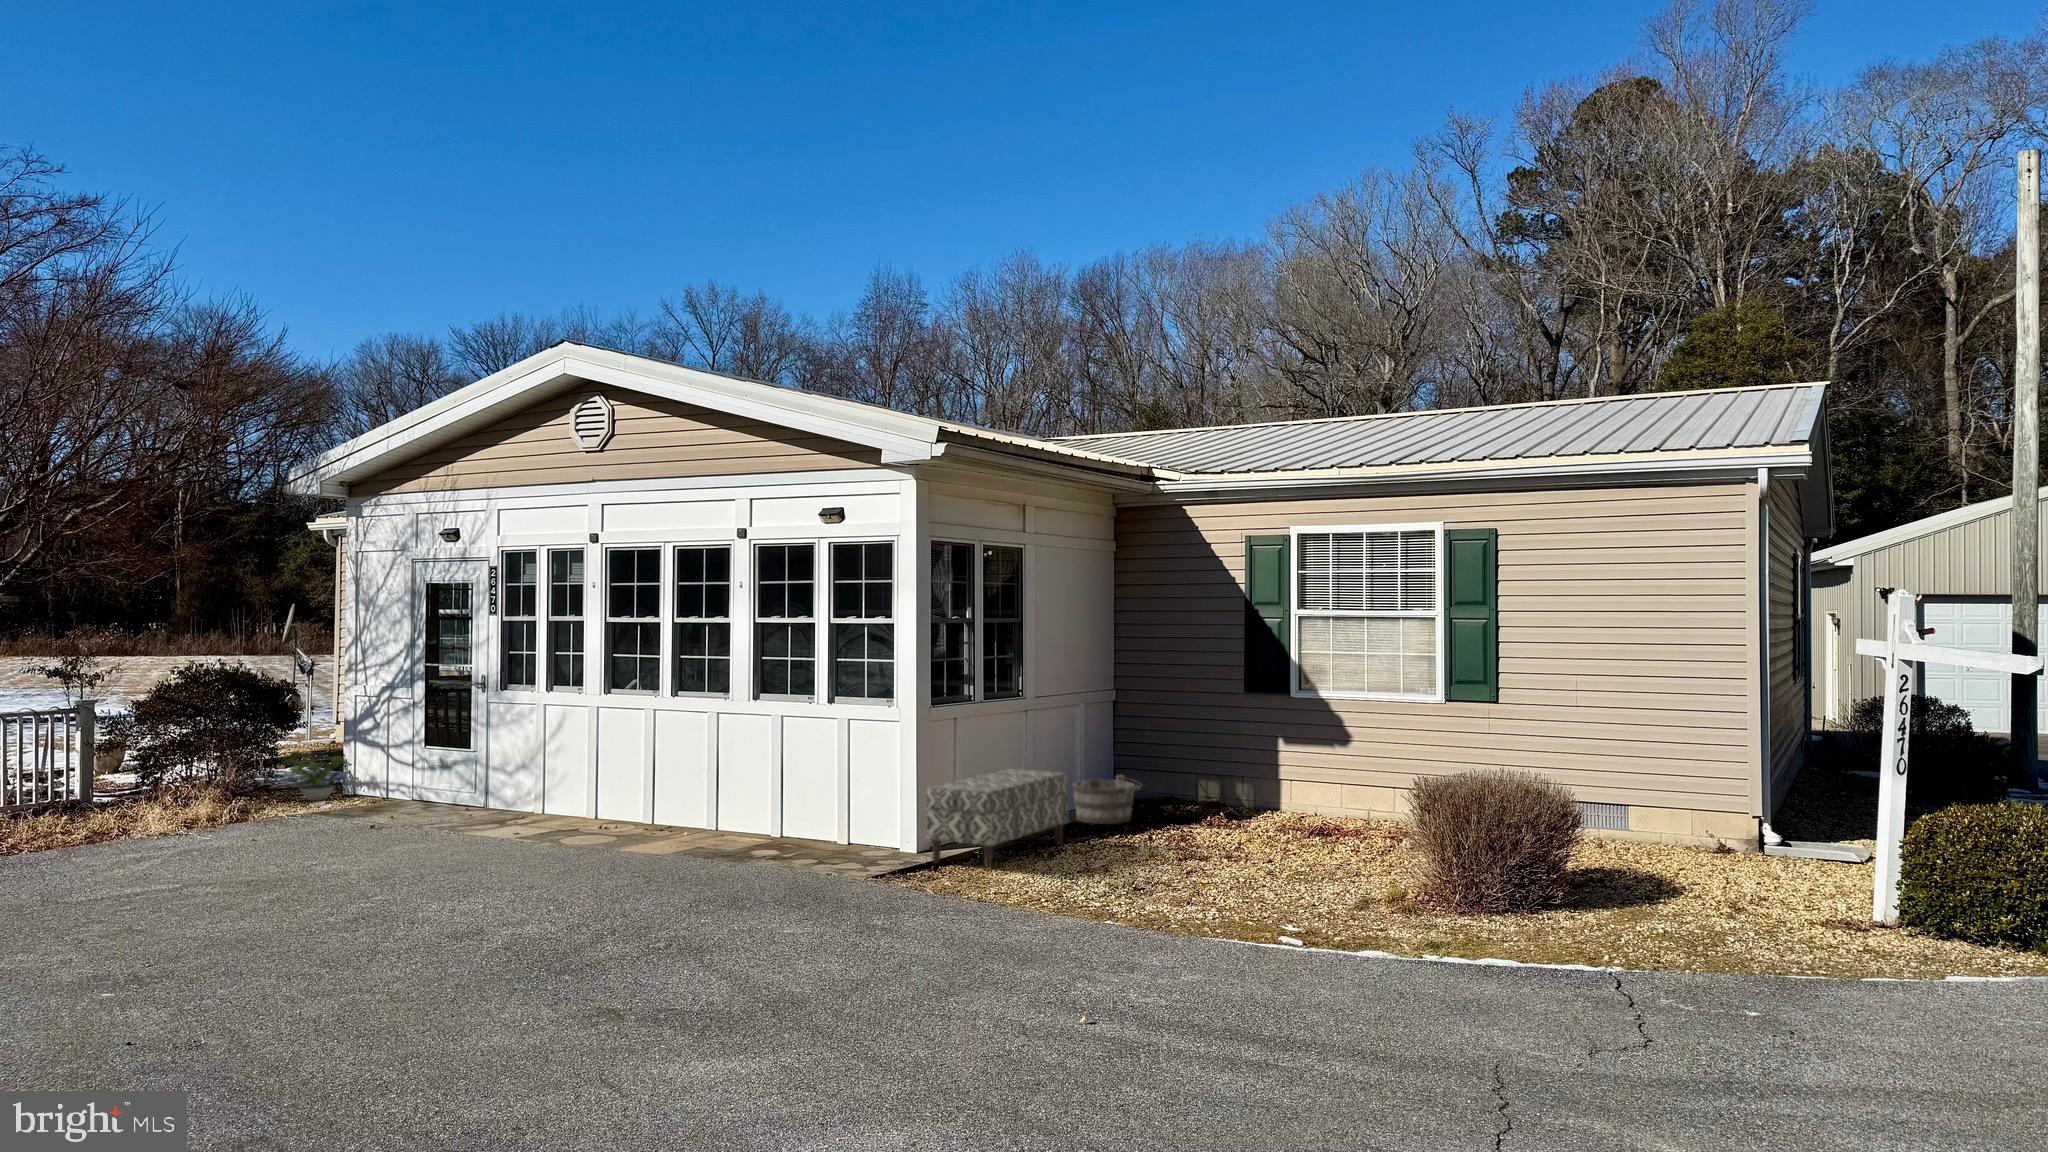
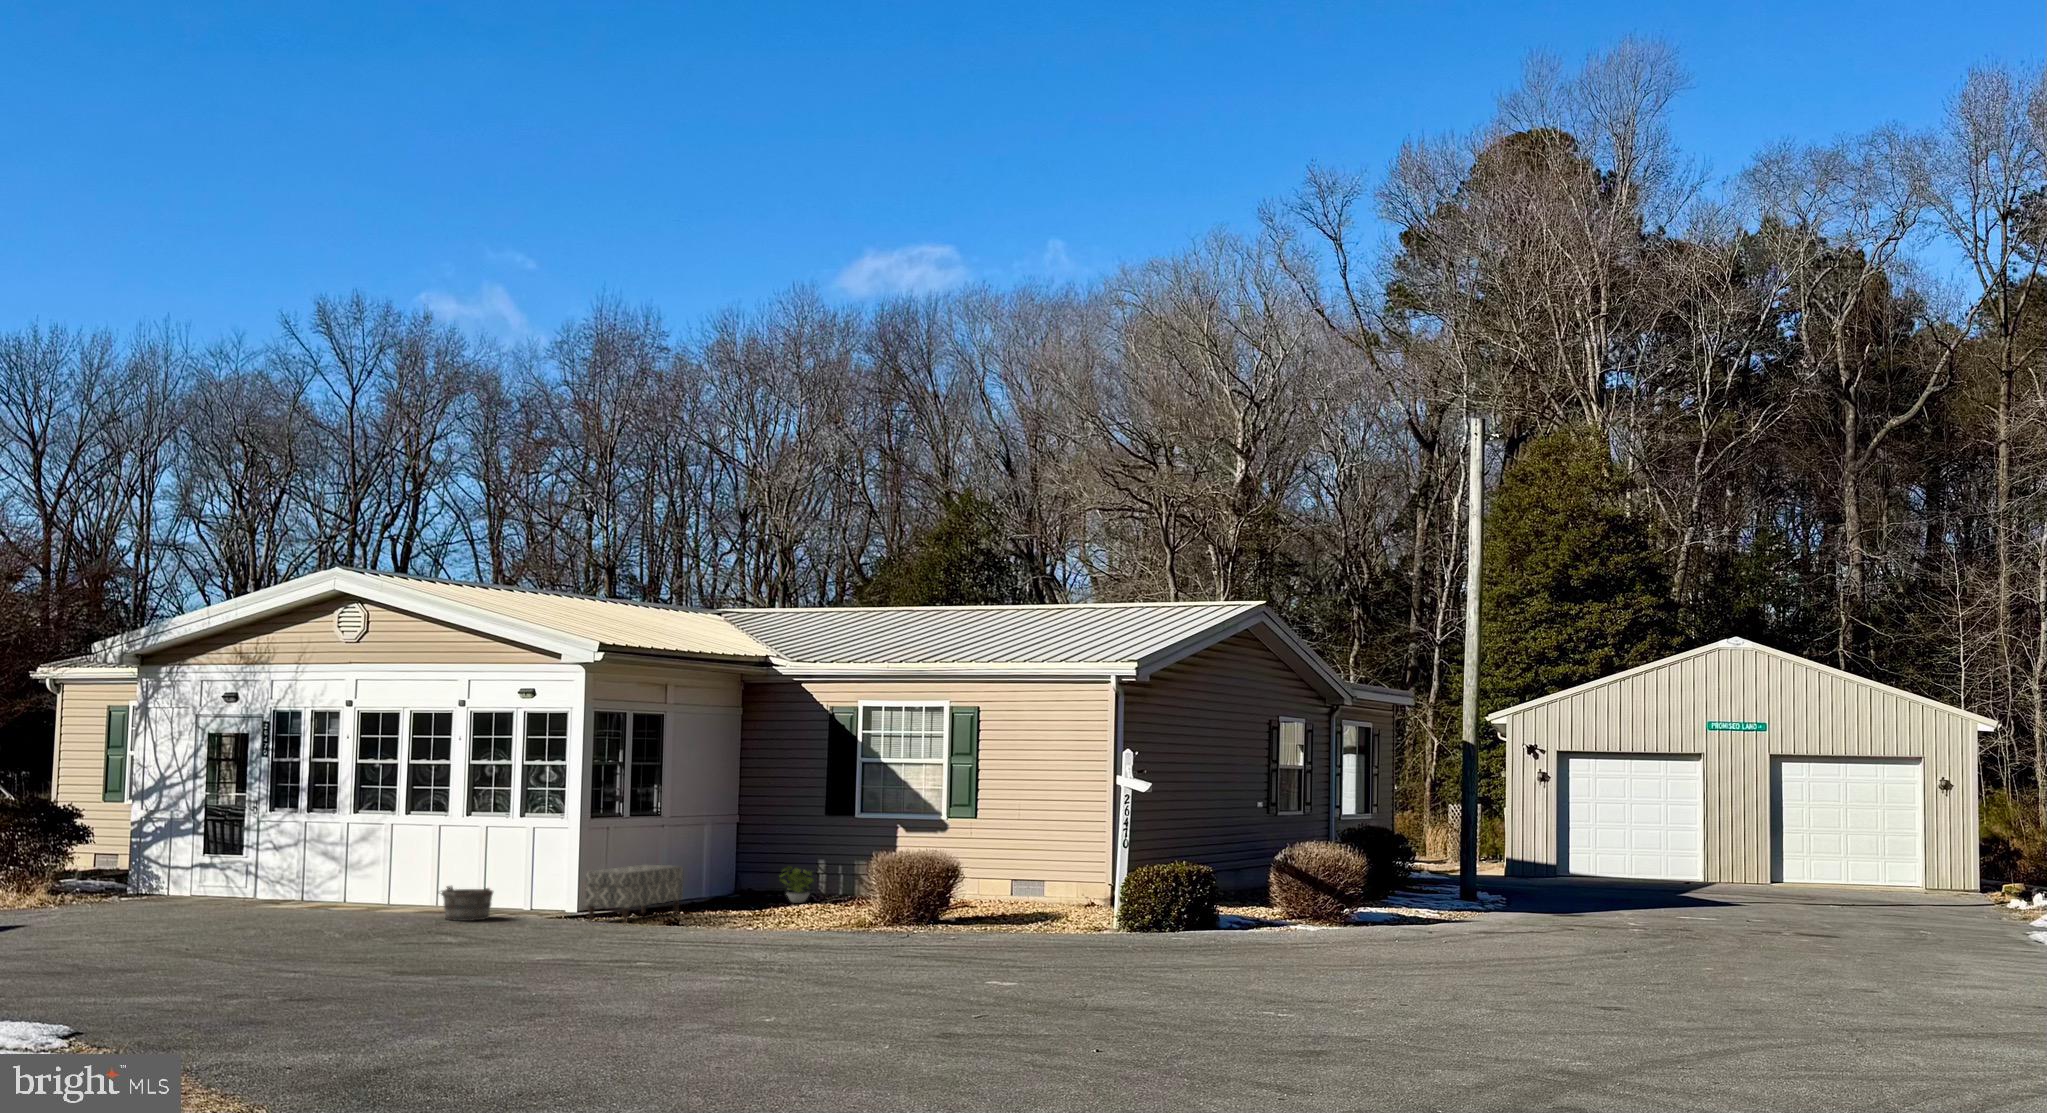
potted plant: present [282,751,347,801] -> present [780,866,813,903]
bucket: present [1072,775,1141,824] -> present [441,886,493,921]

